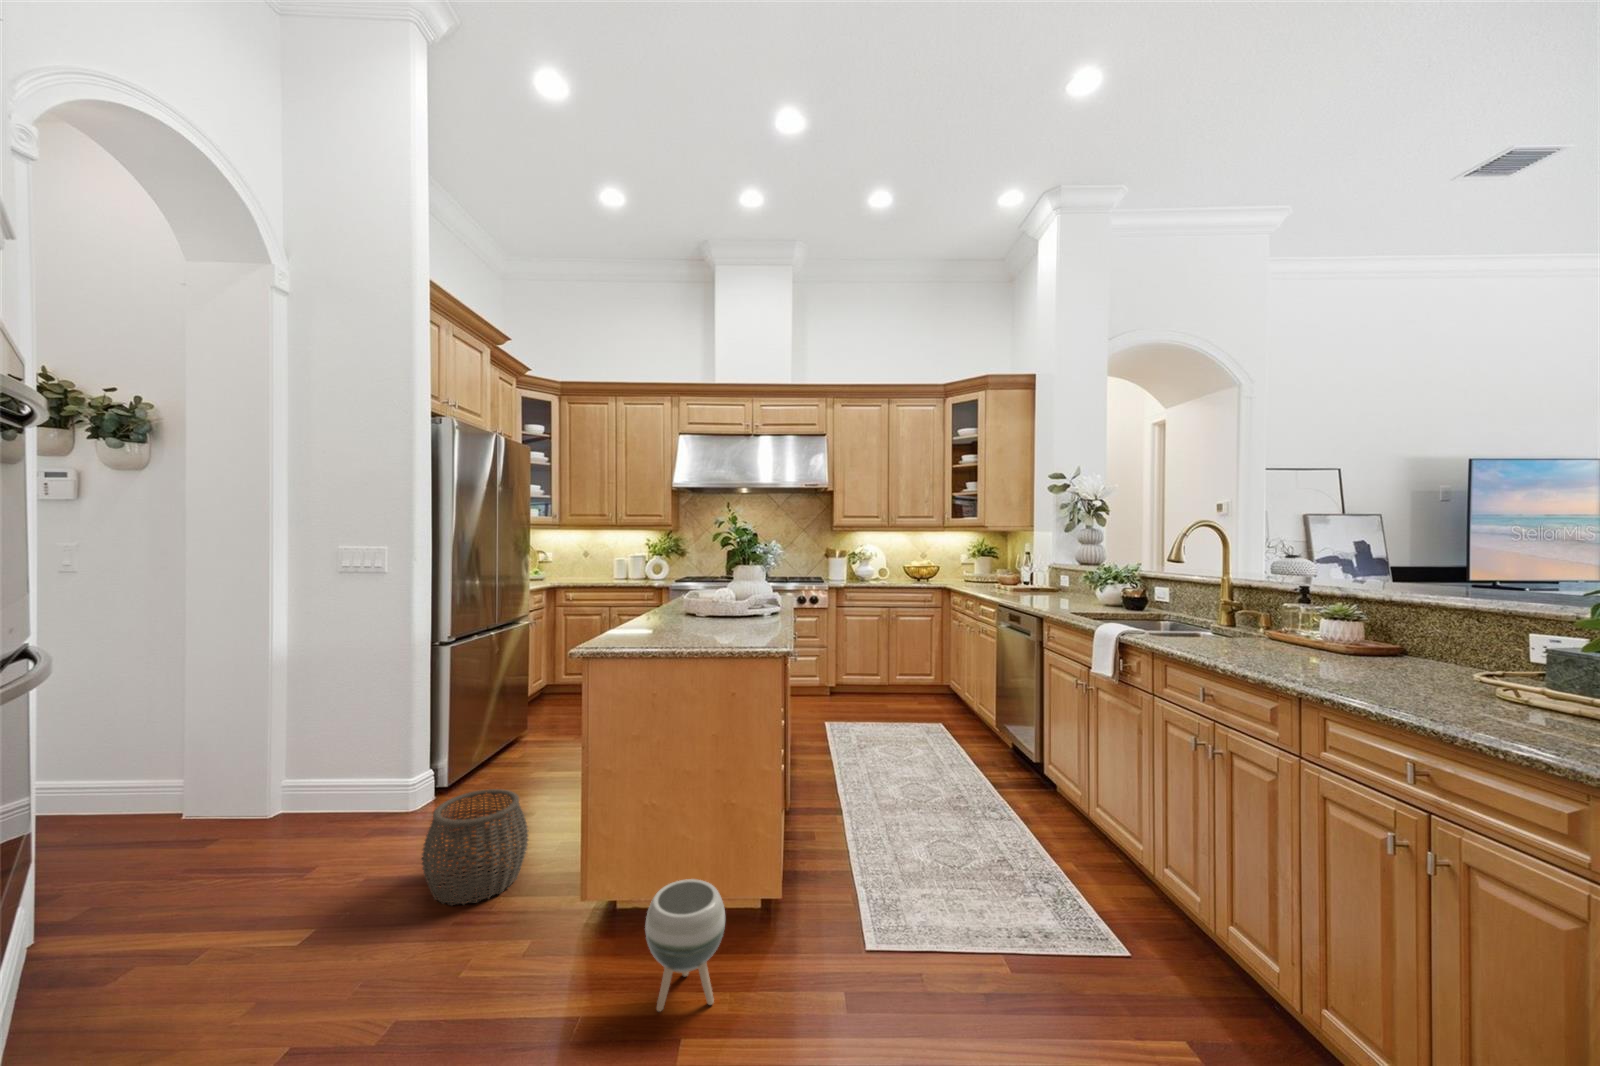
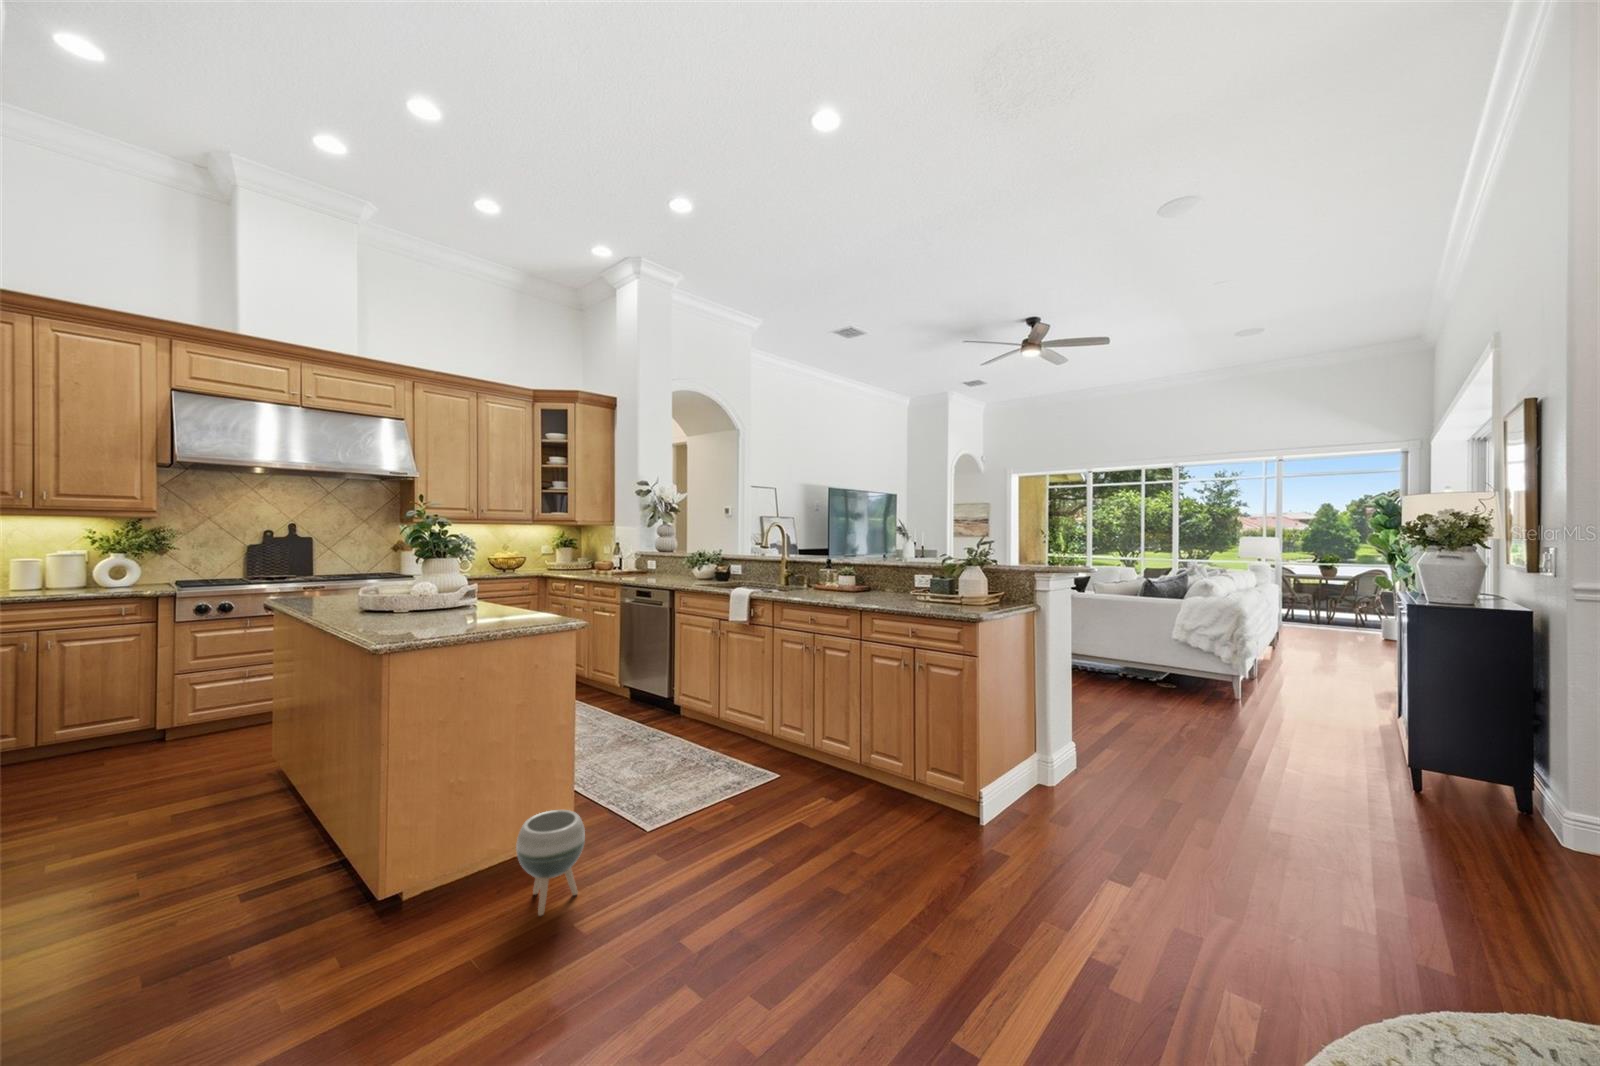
woven basket: present [422,789,528,905] -> none [86,838,255,993]

